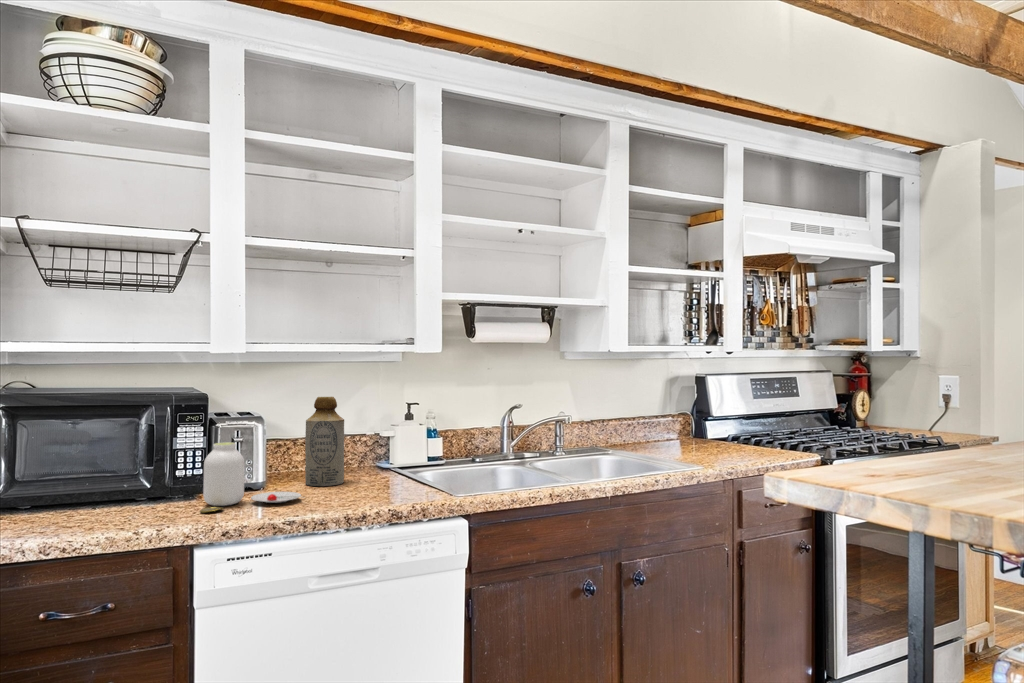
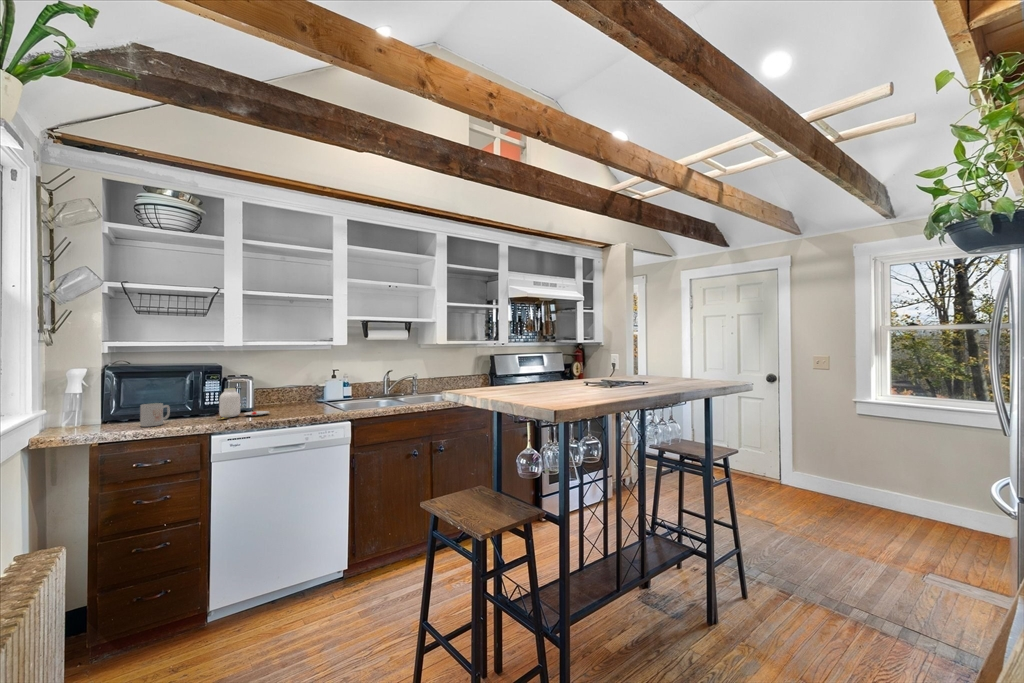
bottle: present [305,397,344,486] -> none [275,367,295,409]
mug: none [50,475,108,527] -> present [140,403,170,427]

